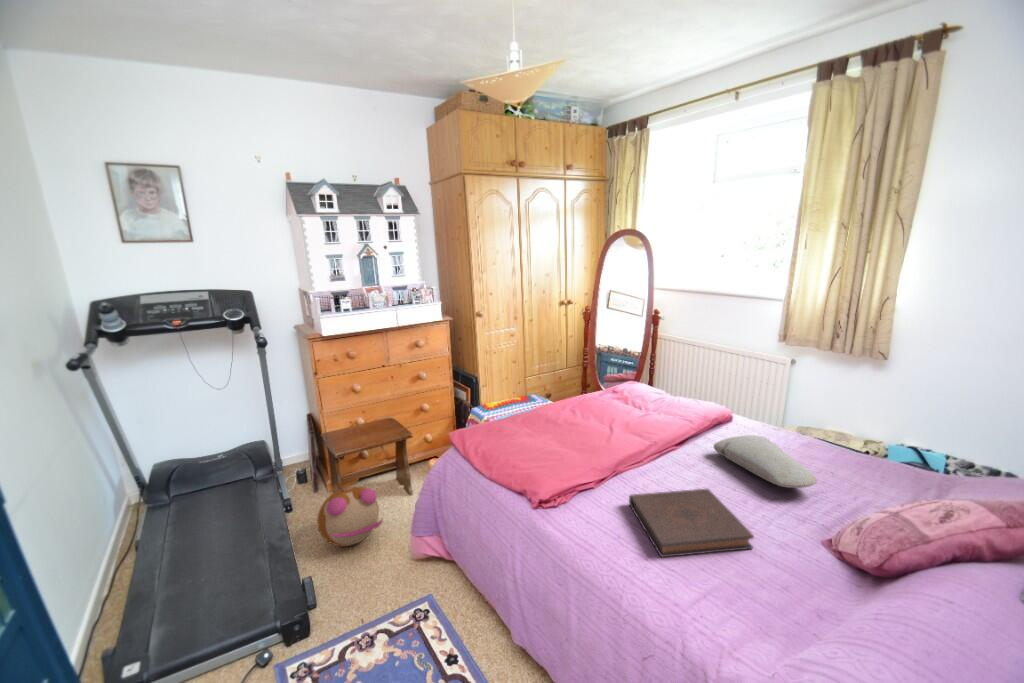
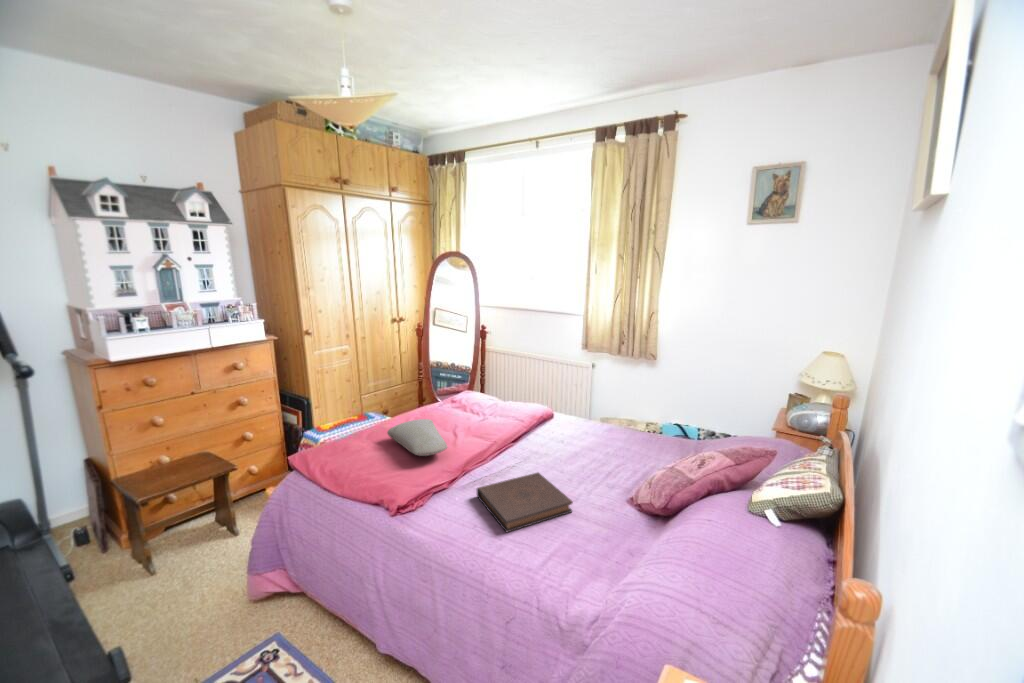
pillow: present [714,435,817,488] -> present [387,419,448,456]
plush toy: present [317,485,383,546] -> none [115,536,208,611]

